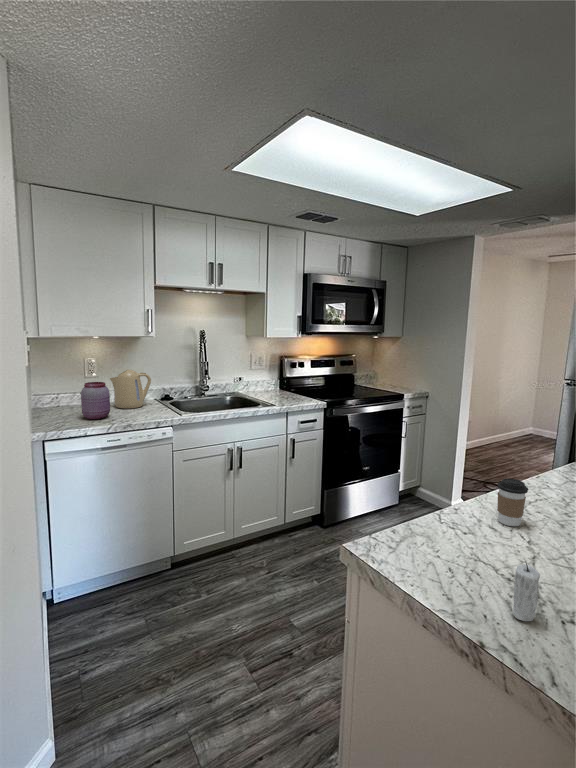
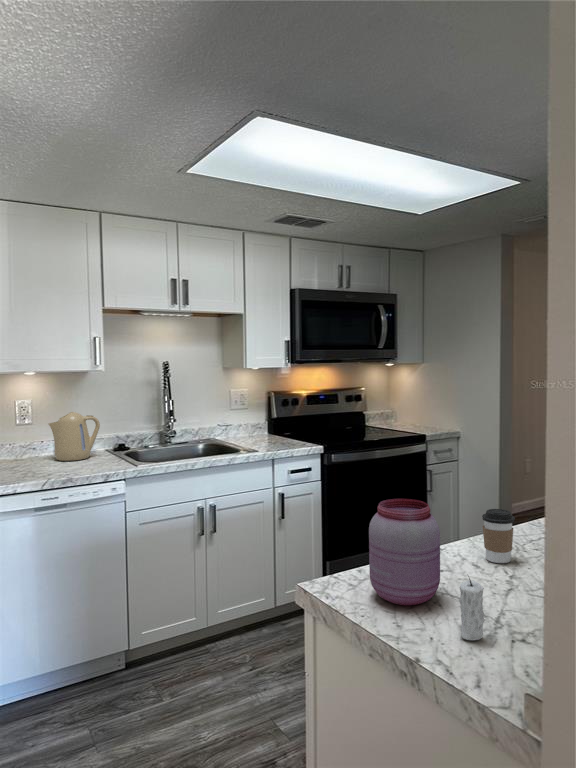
jar: present [81,382,110,419] -> present [369,499,440,605]

